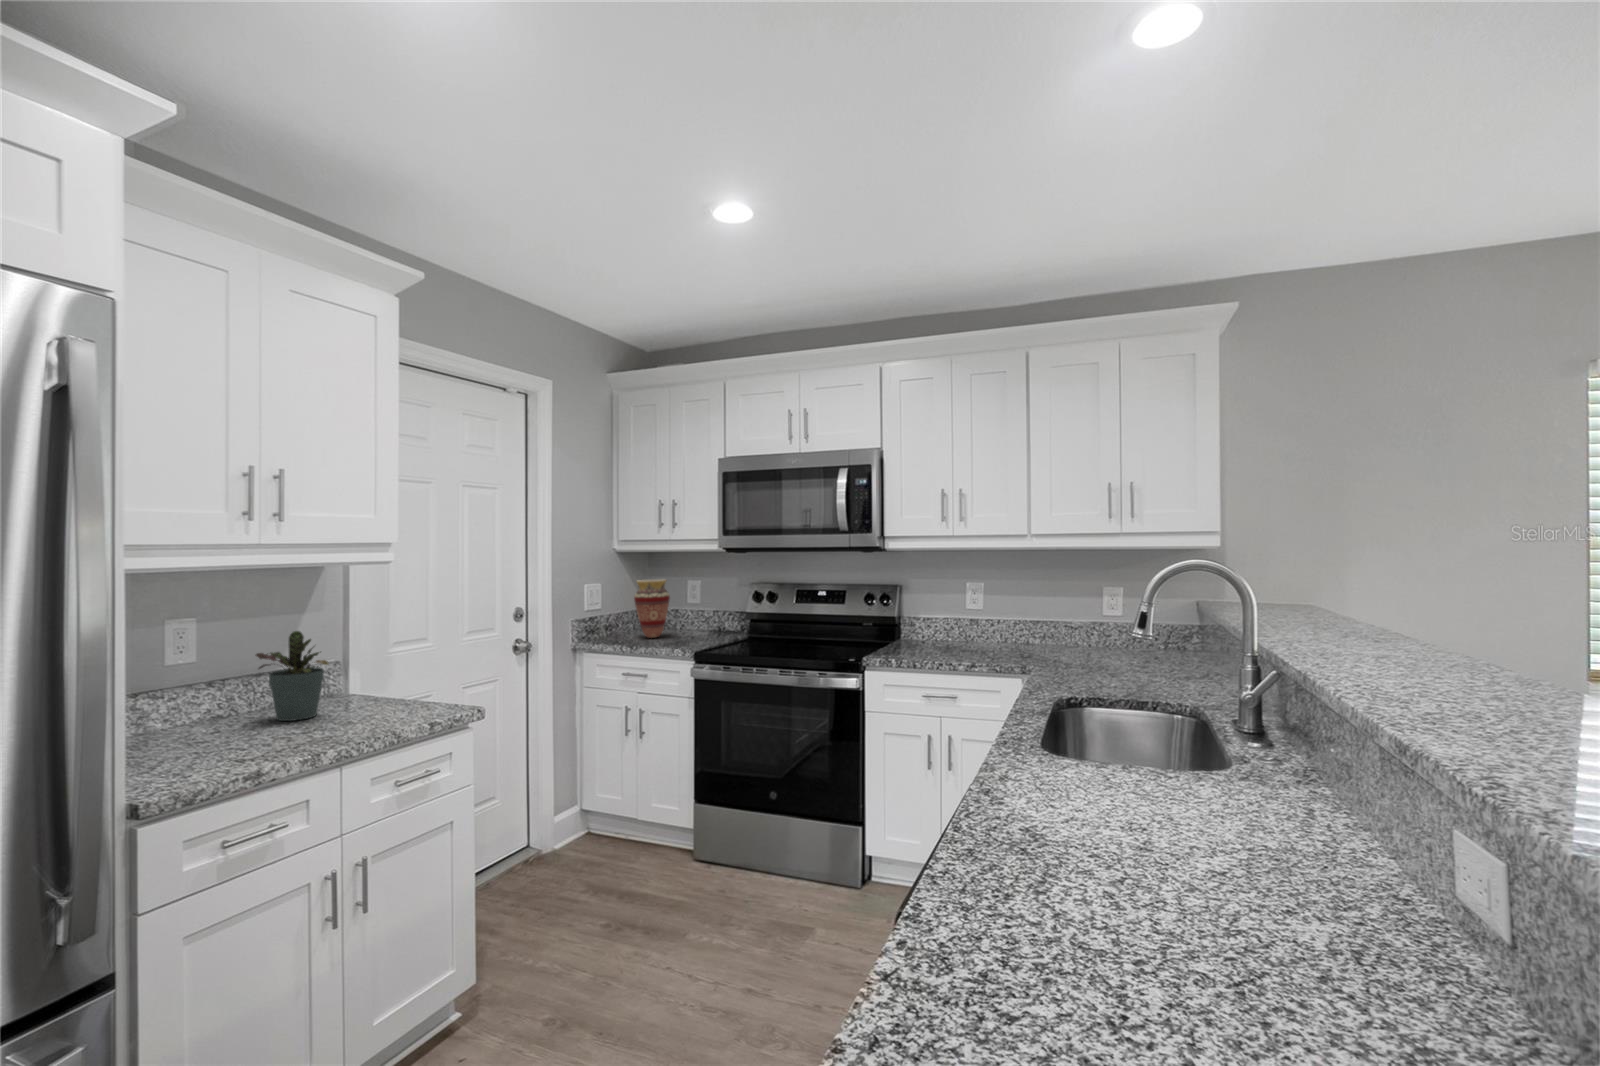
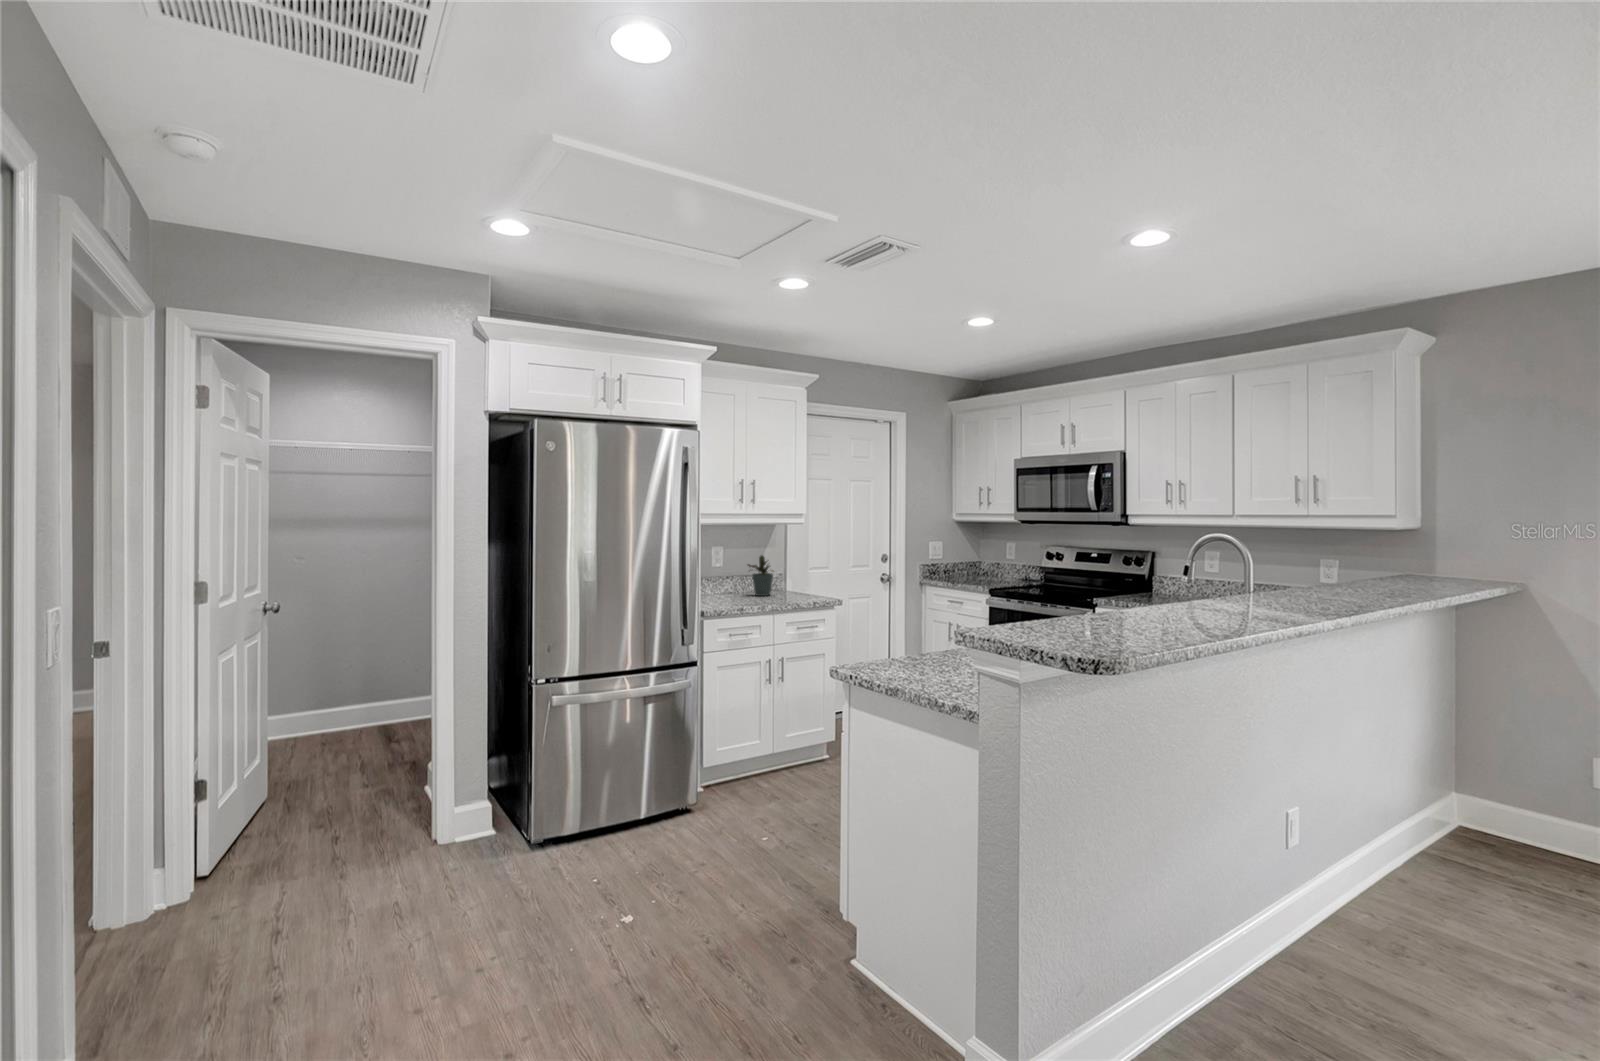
vase: present [634,579,670,638] -> none [962,540,986,581]

